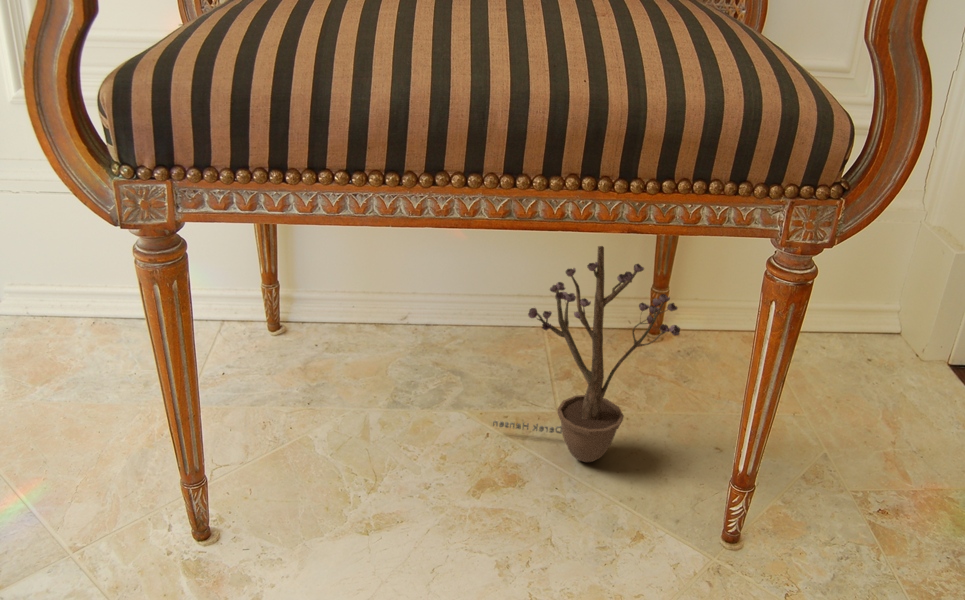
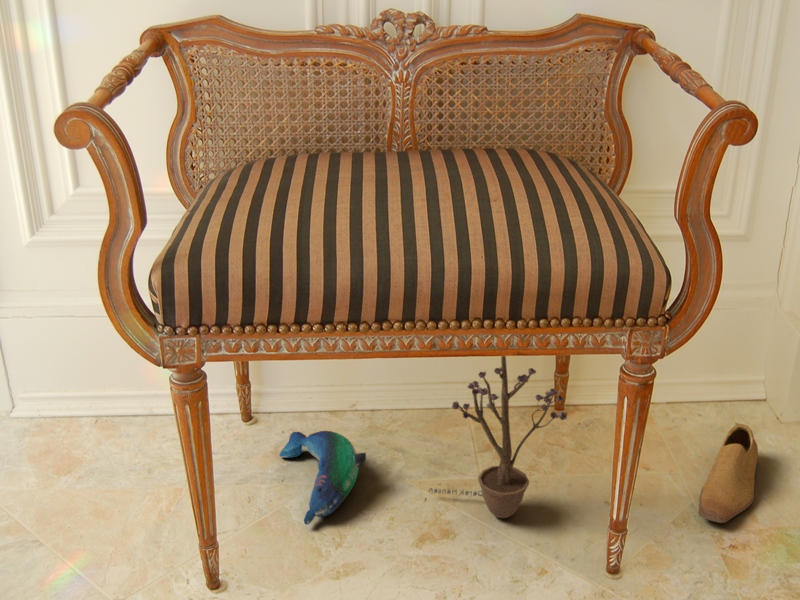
plush toy: none [306,345,414,461] -> present [279,431,366,525]
shoe: none [838,357,909,479] -> present [699,424,758,523]

